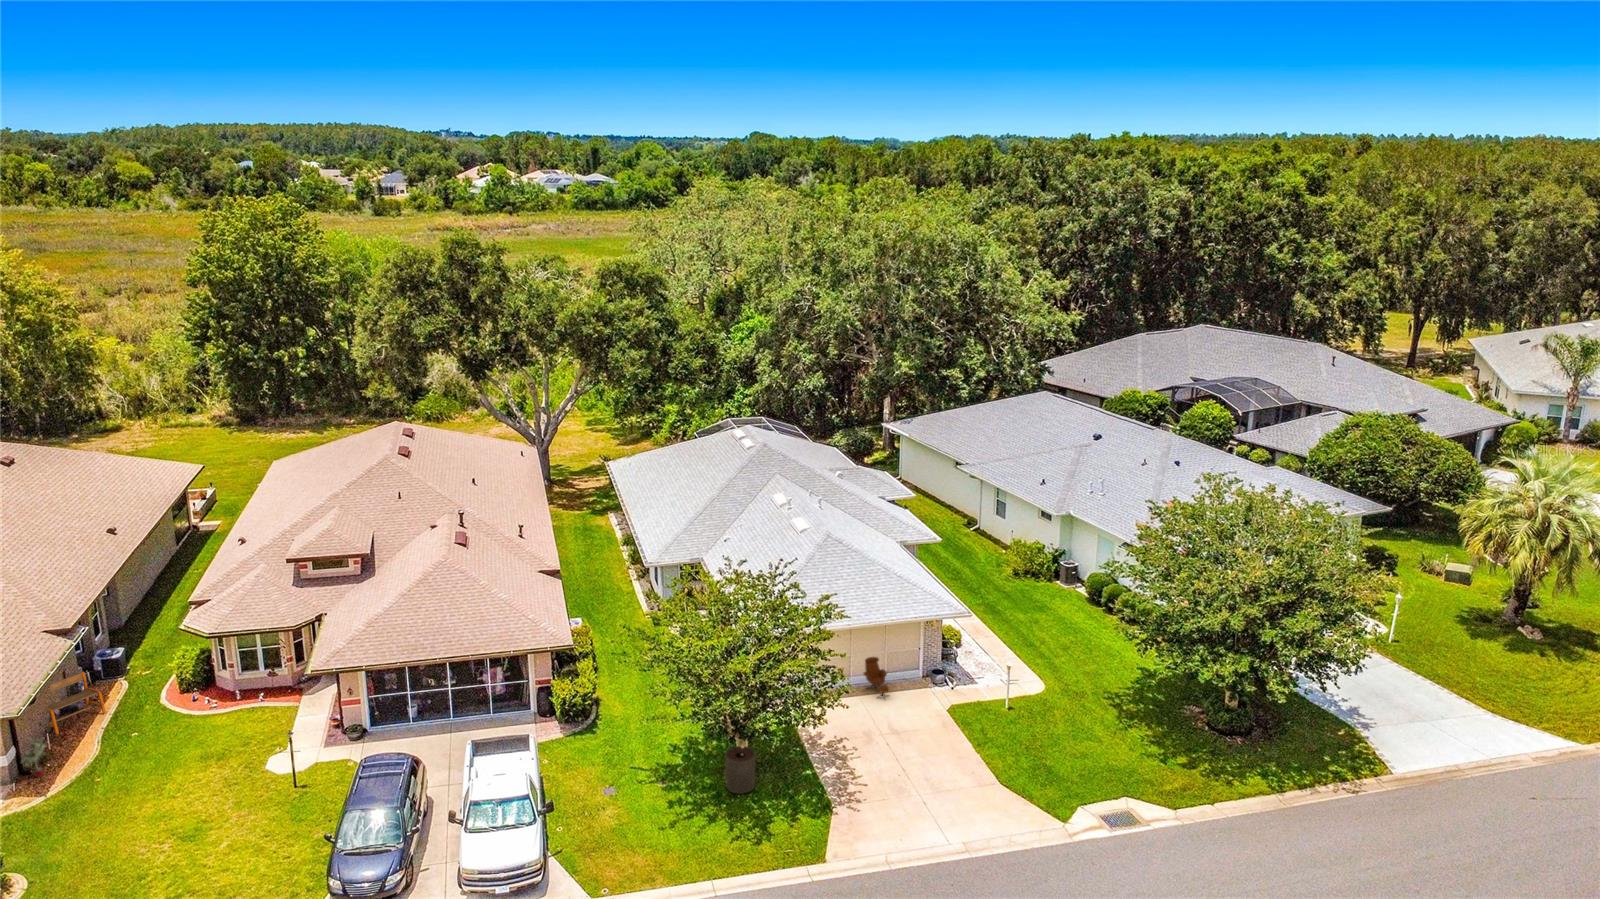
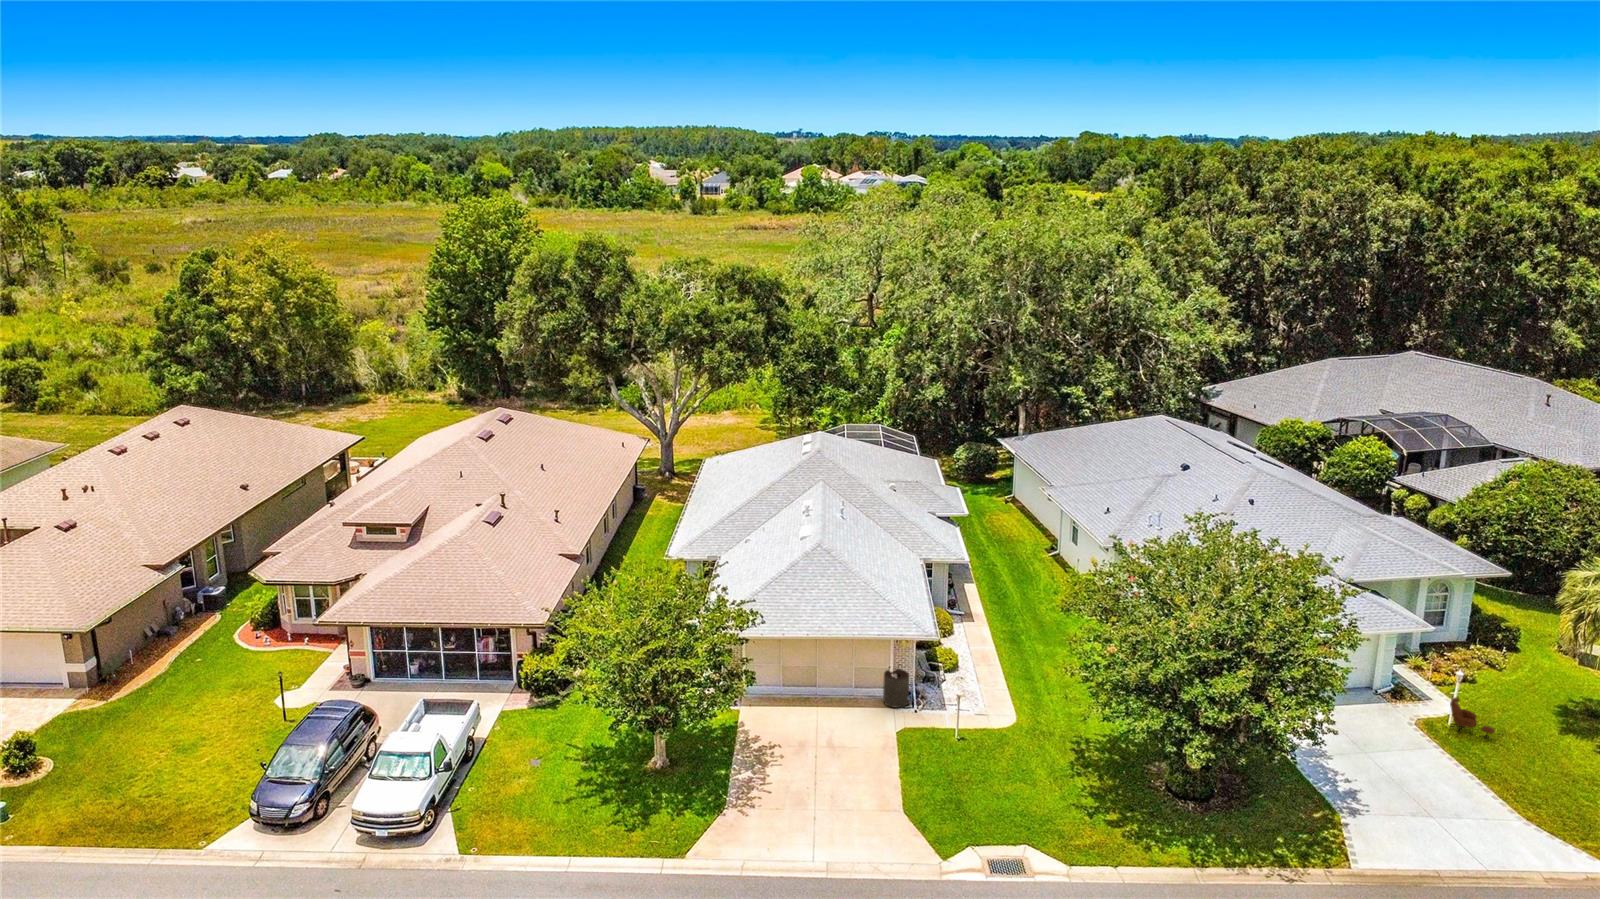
lounge chair: present [864,657,889,696] -> present [1450,698,1495,738]
bench: present [45,672,106,734] -> none [135,604,187,653]
trash can: present [725,746,755,794] -> present [883,669,909,708]

